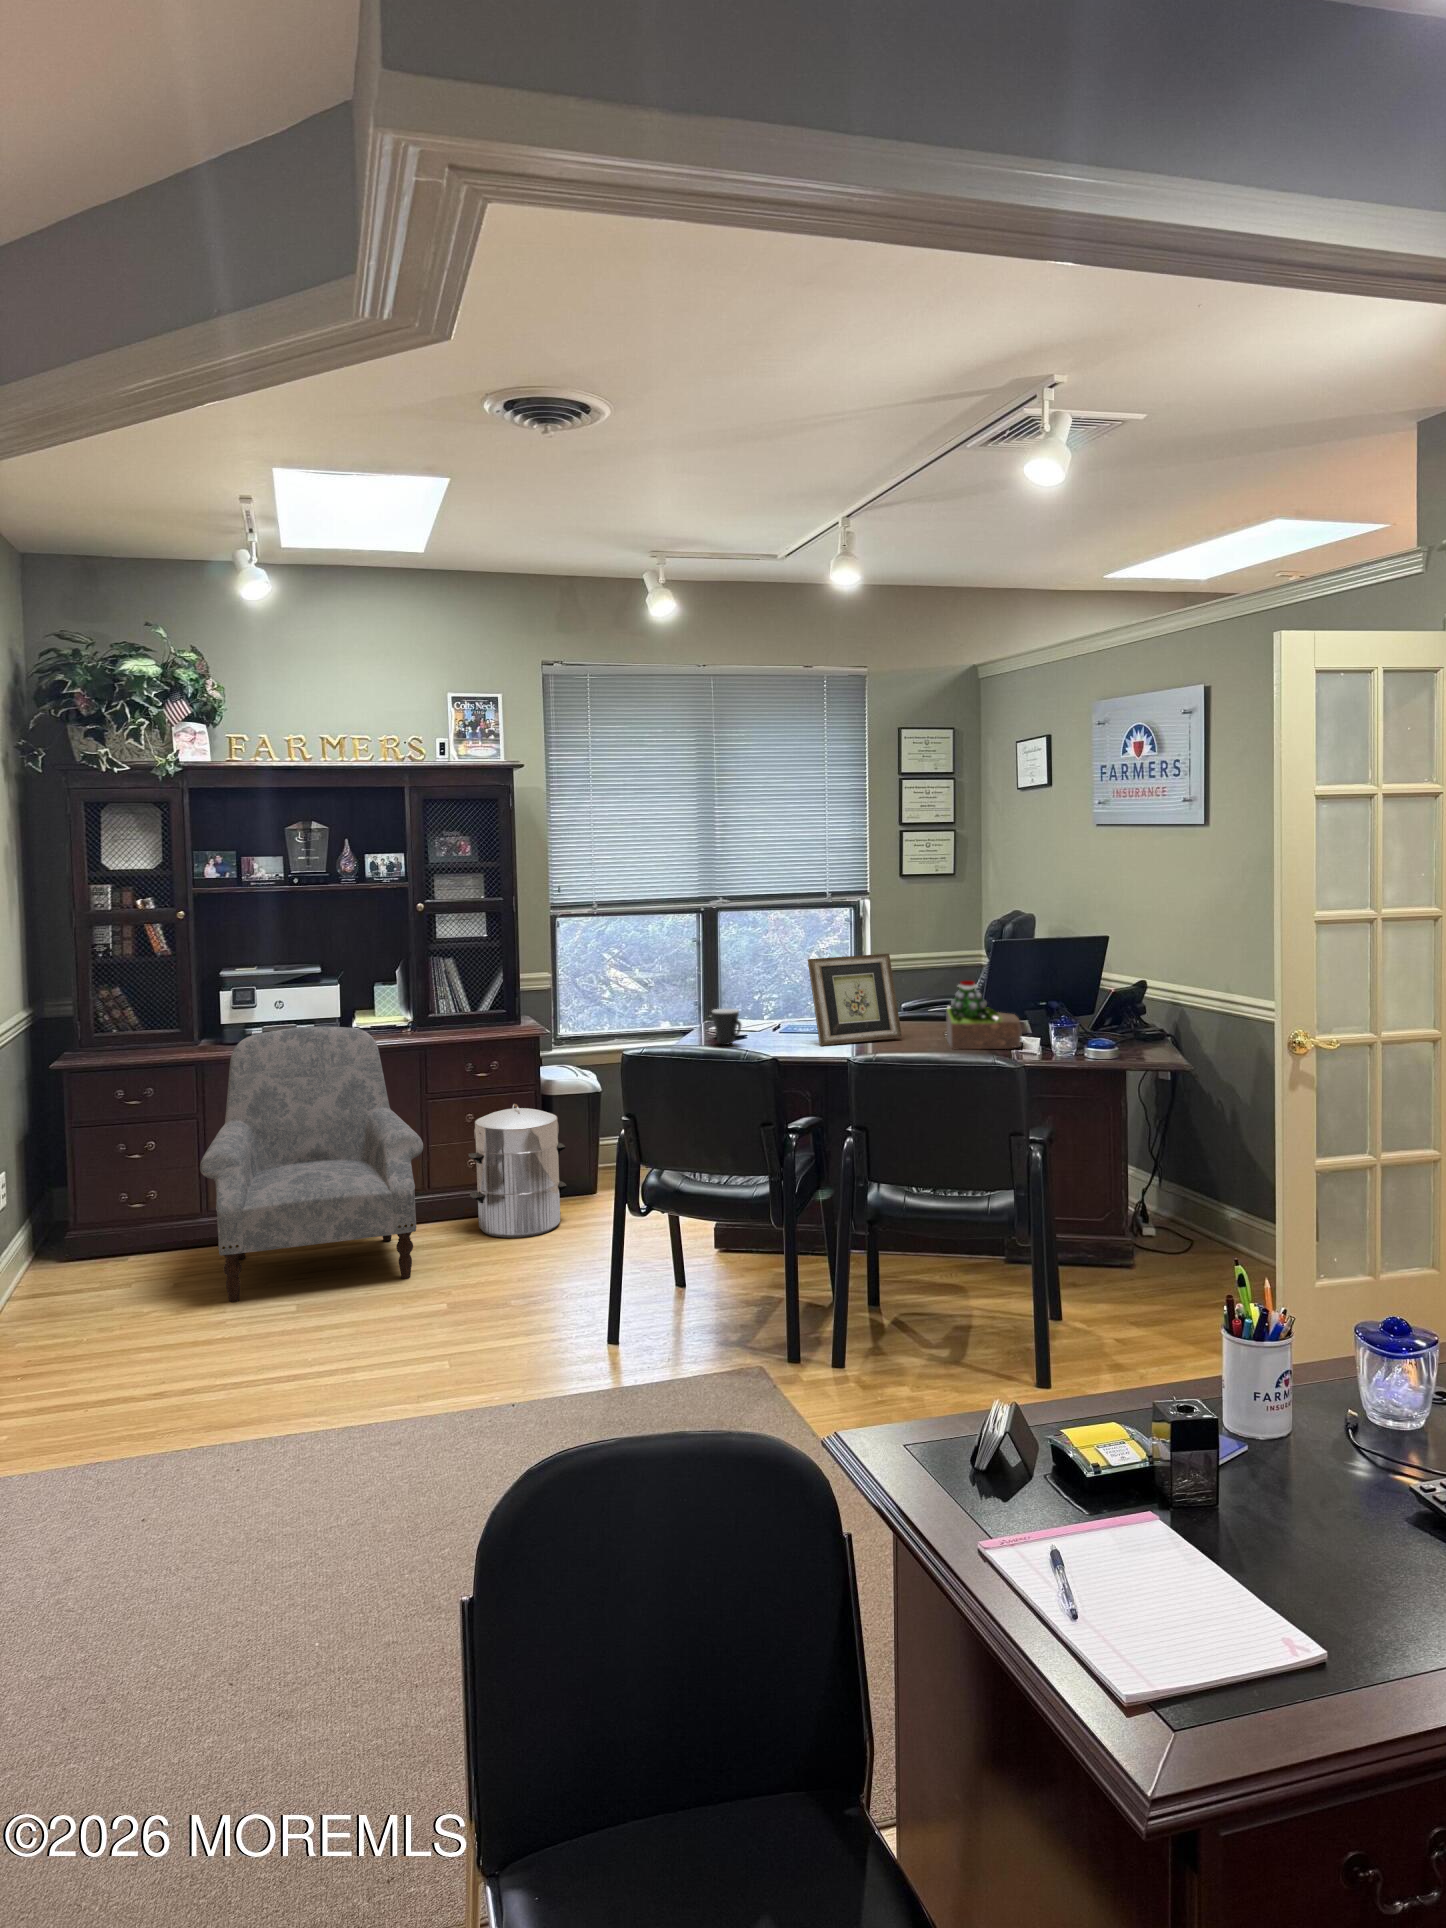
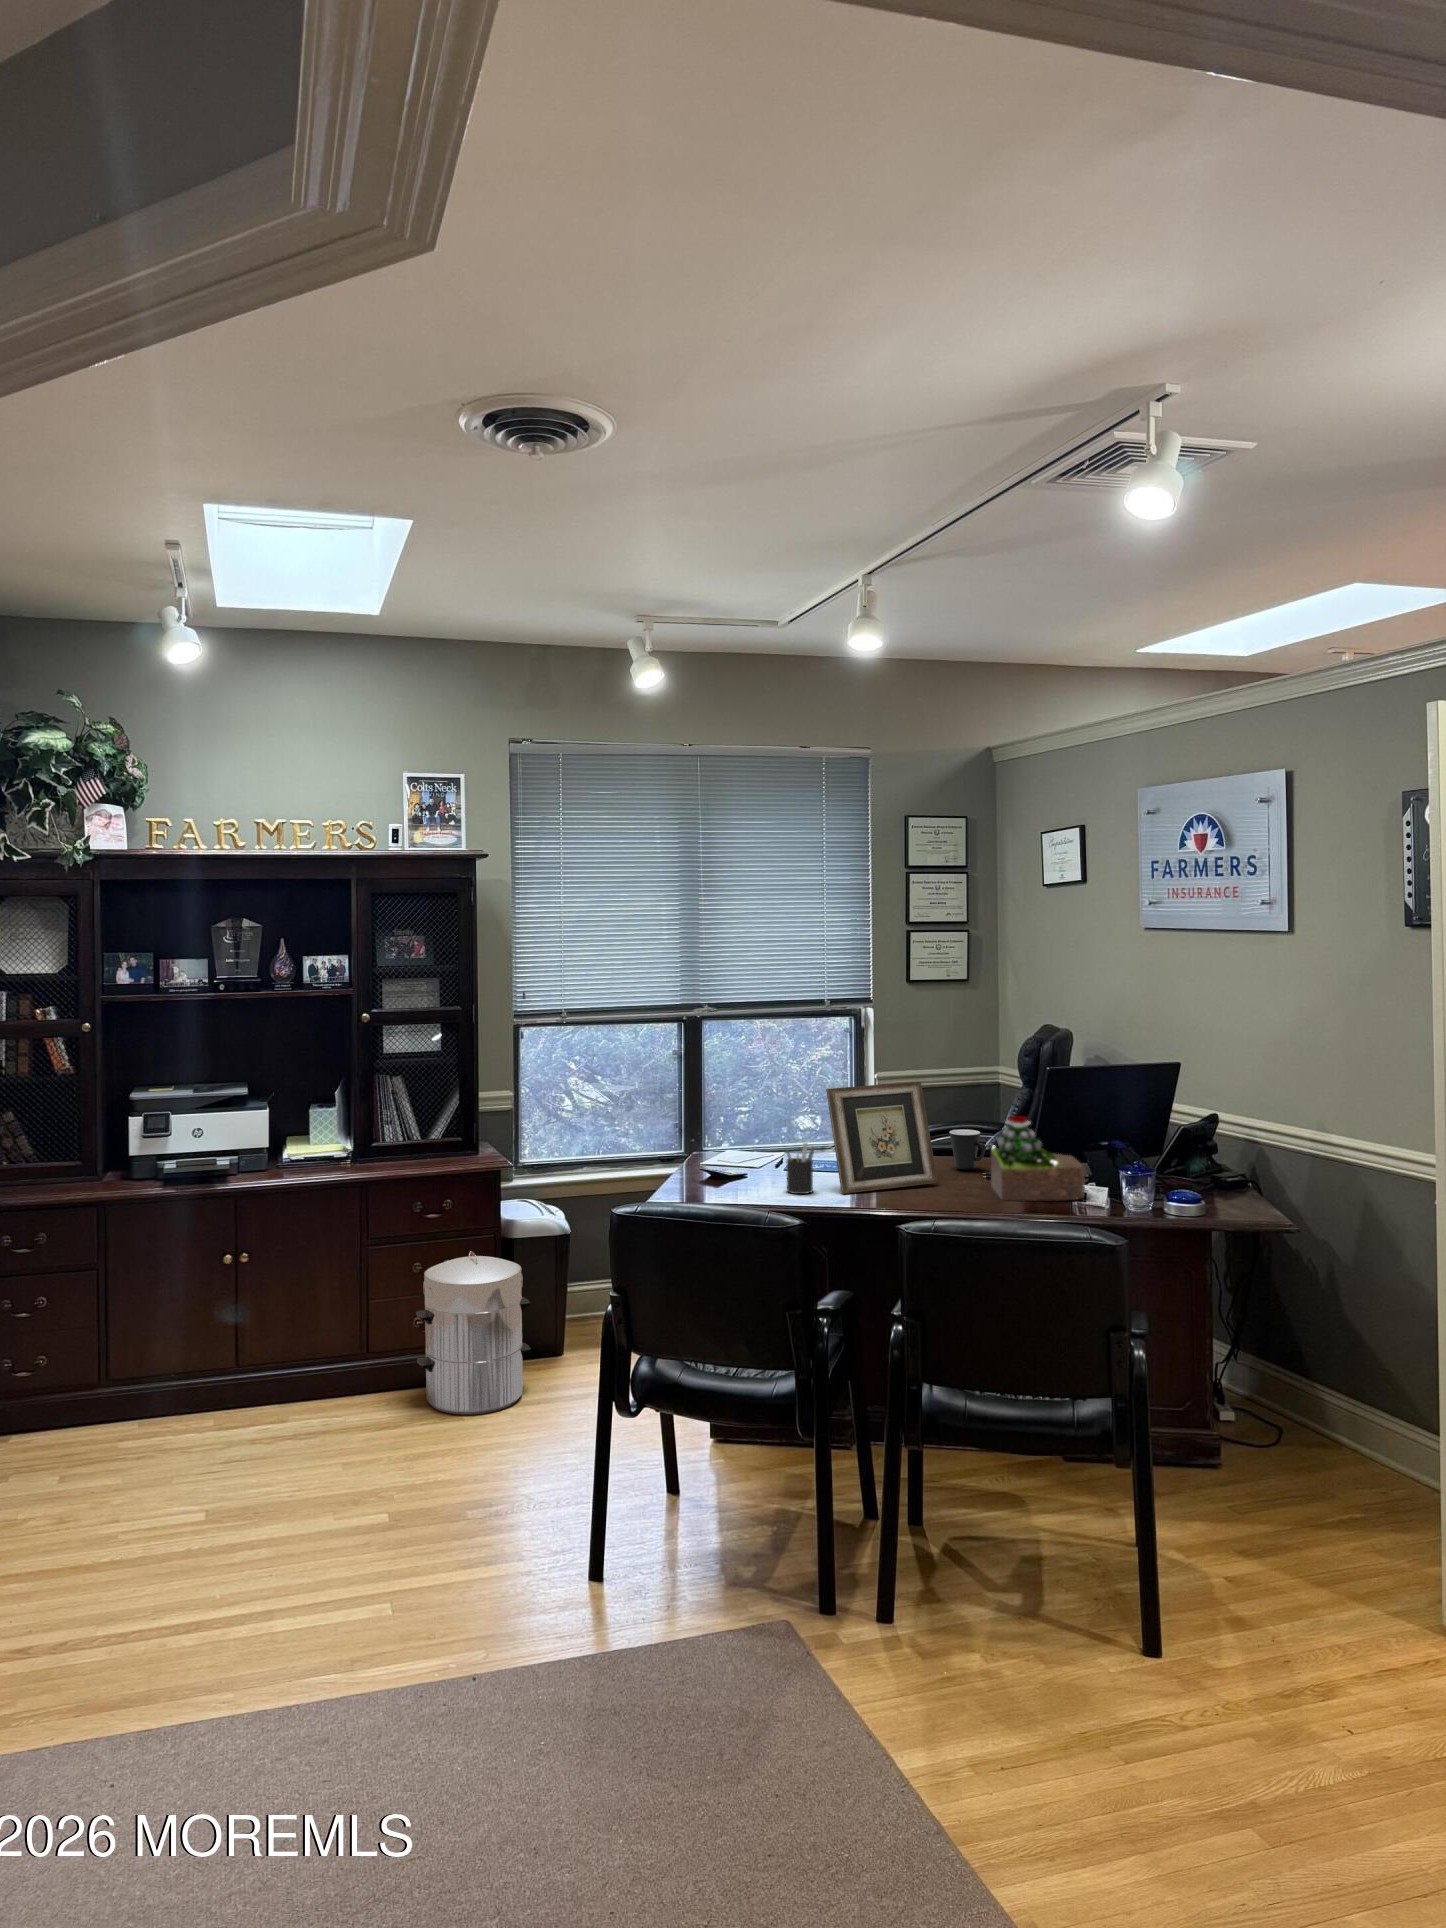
pen holder: none [773,1003,798,1046] -> present [786,1143,814,1194]
mug: present [712,1009,741,1045] -> present [950,1130,985,1170]
armchair: present [200,1027,423,1302] -> none [91,1161,363,1508]

